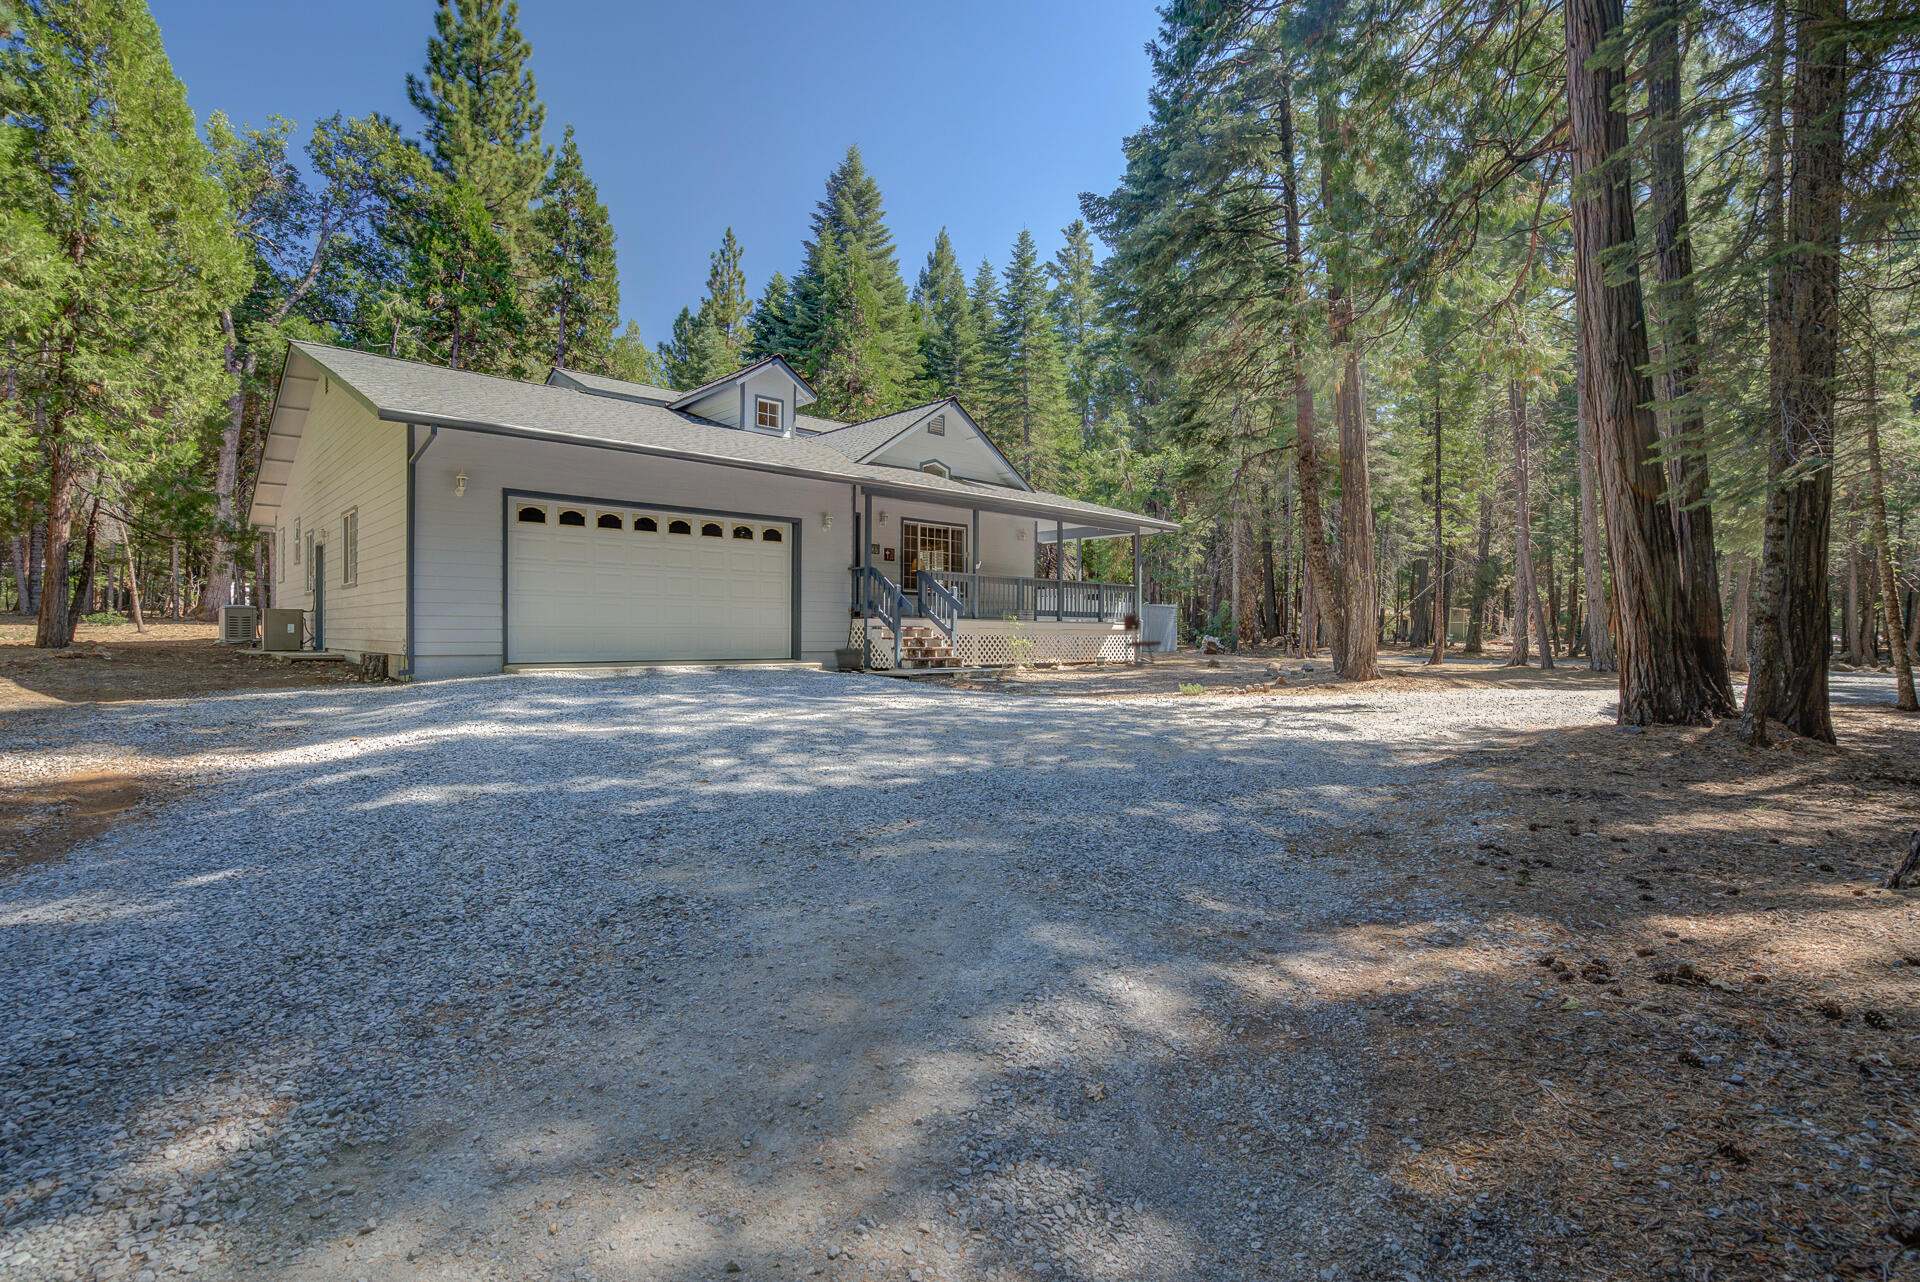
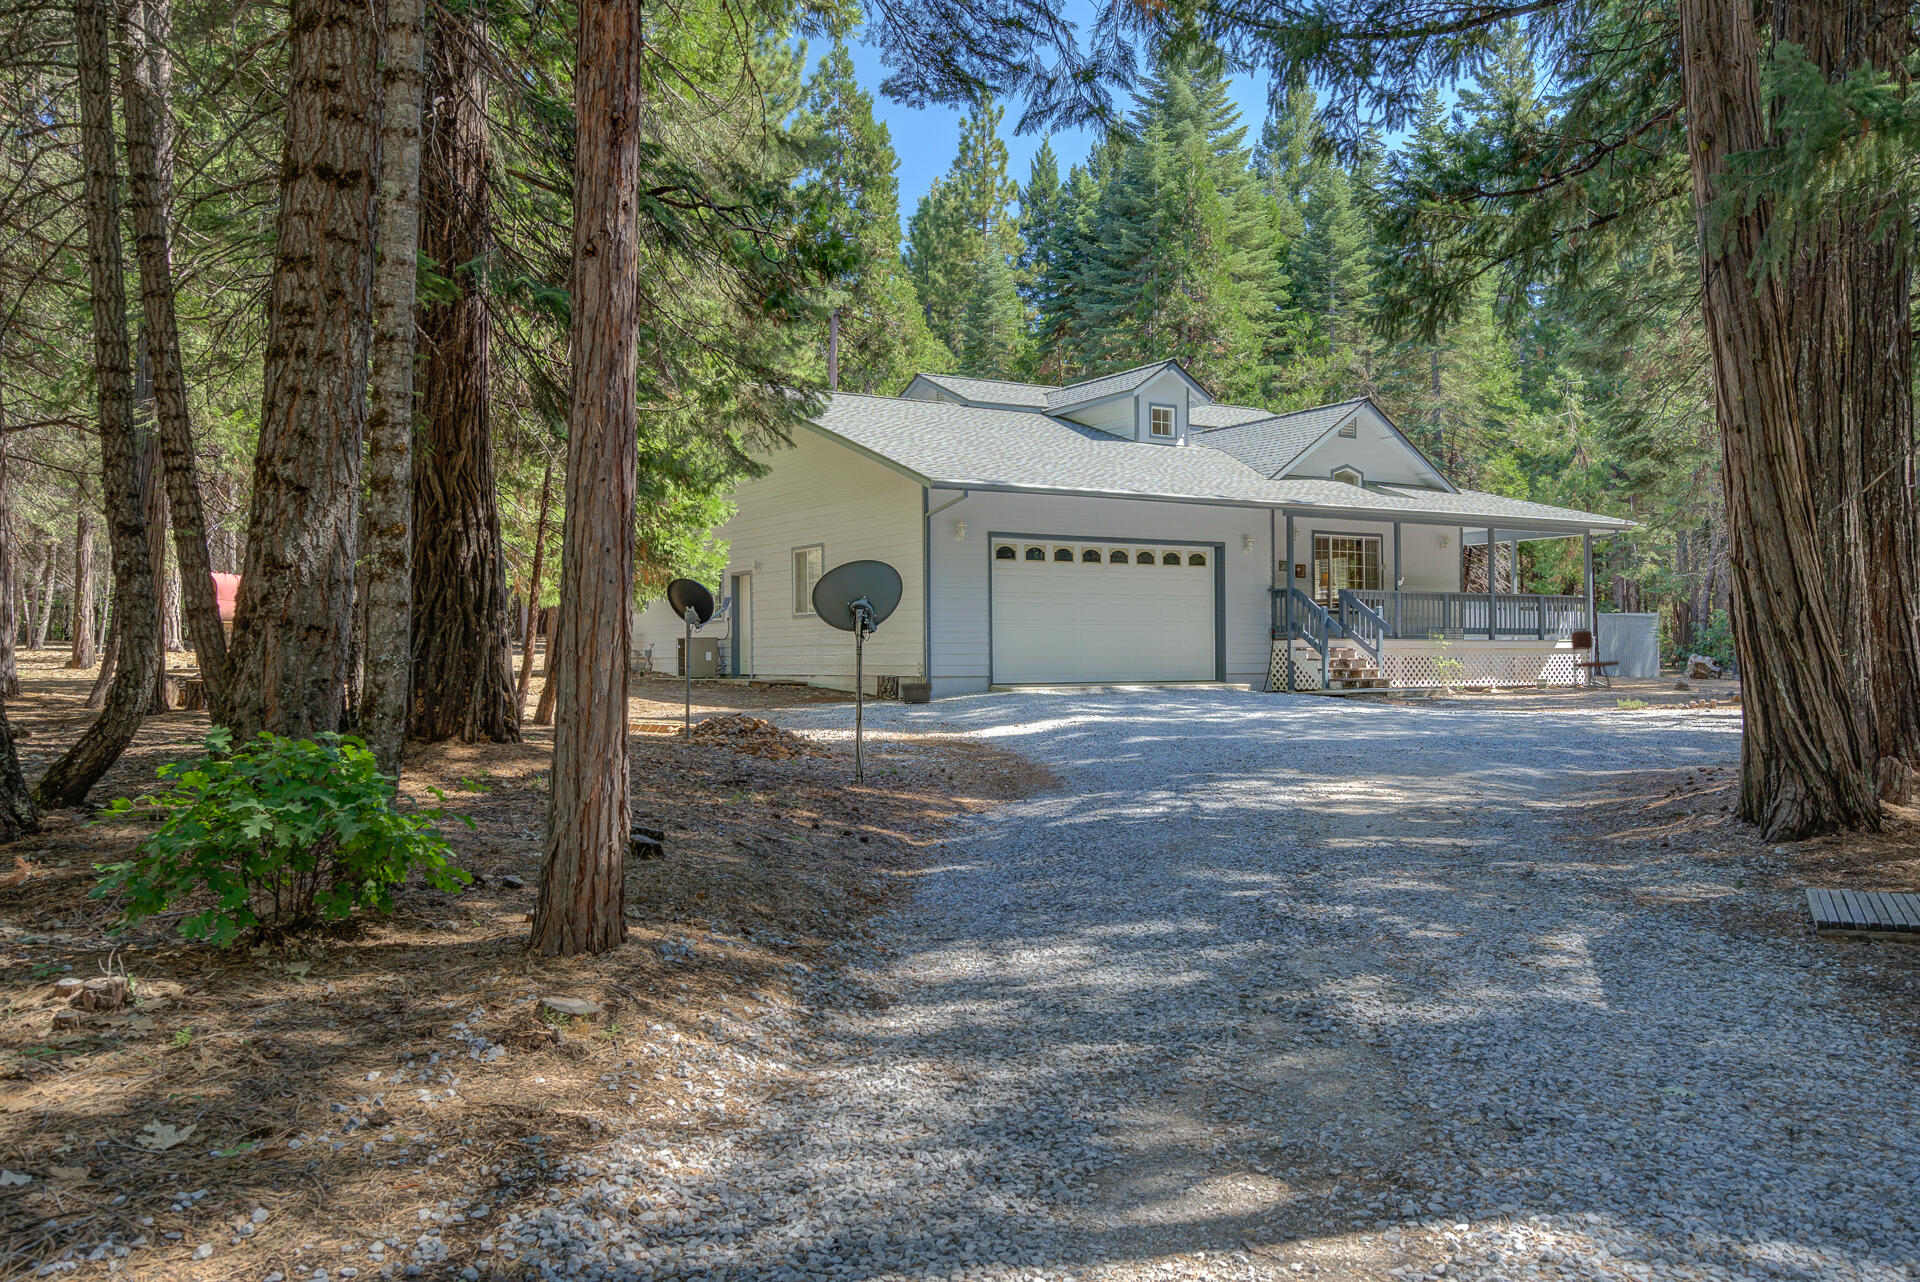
wooden bucket: present [835,648,864,668] -> present [901,683,932,703]

